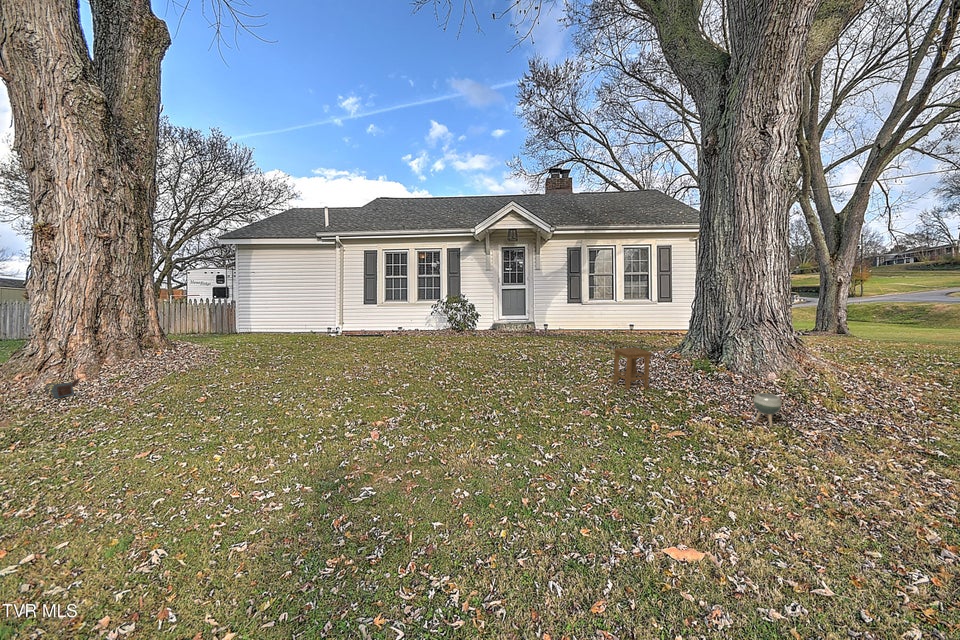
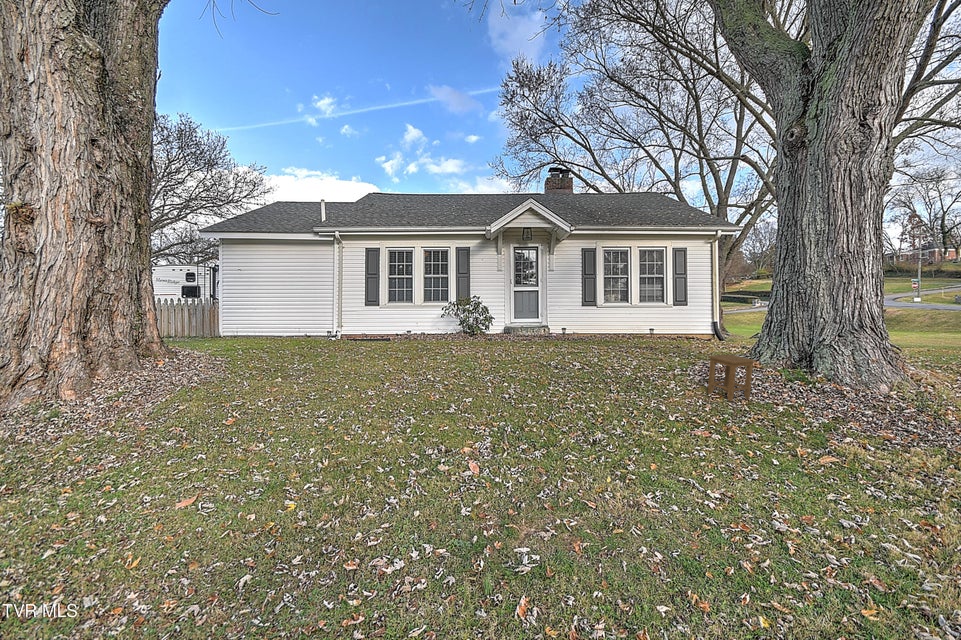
watering can: present [45,378,81,398] -> none [31,397,76,424]
planter: present [754,393,781,426] -> none [900,405,937,443]

